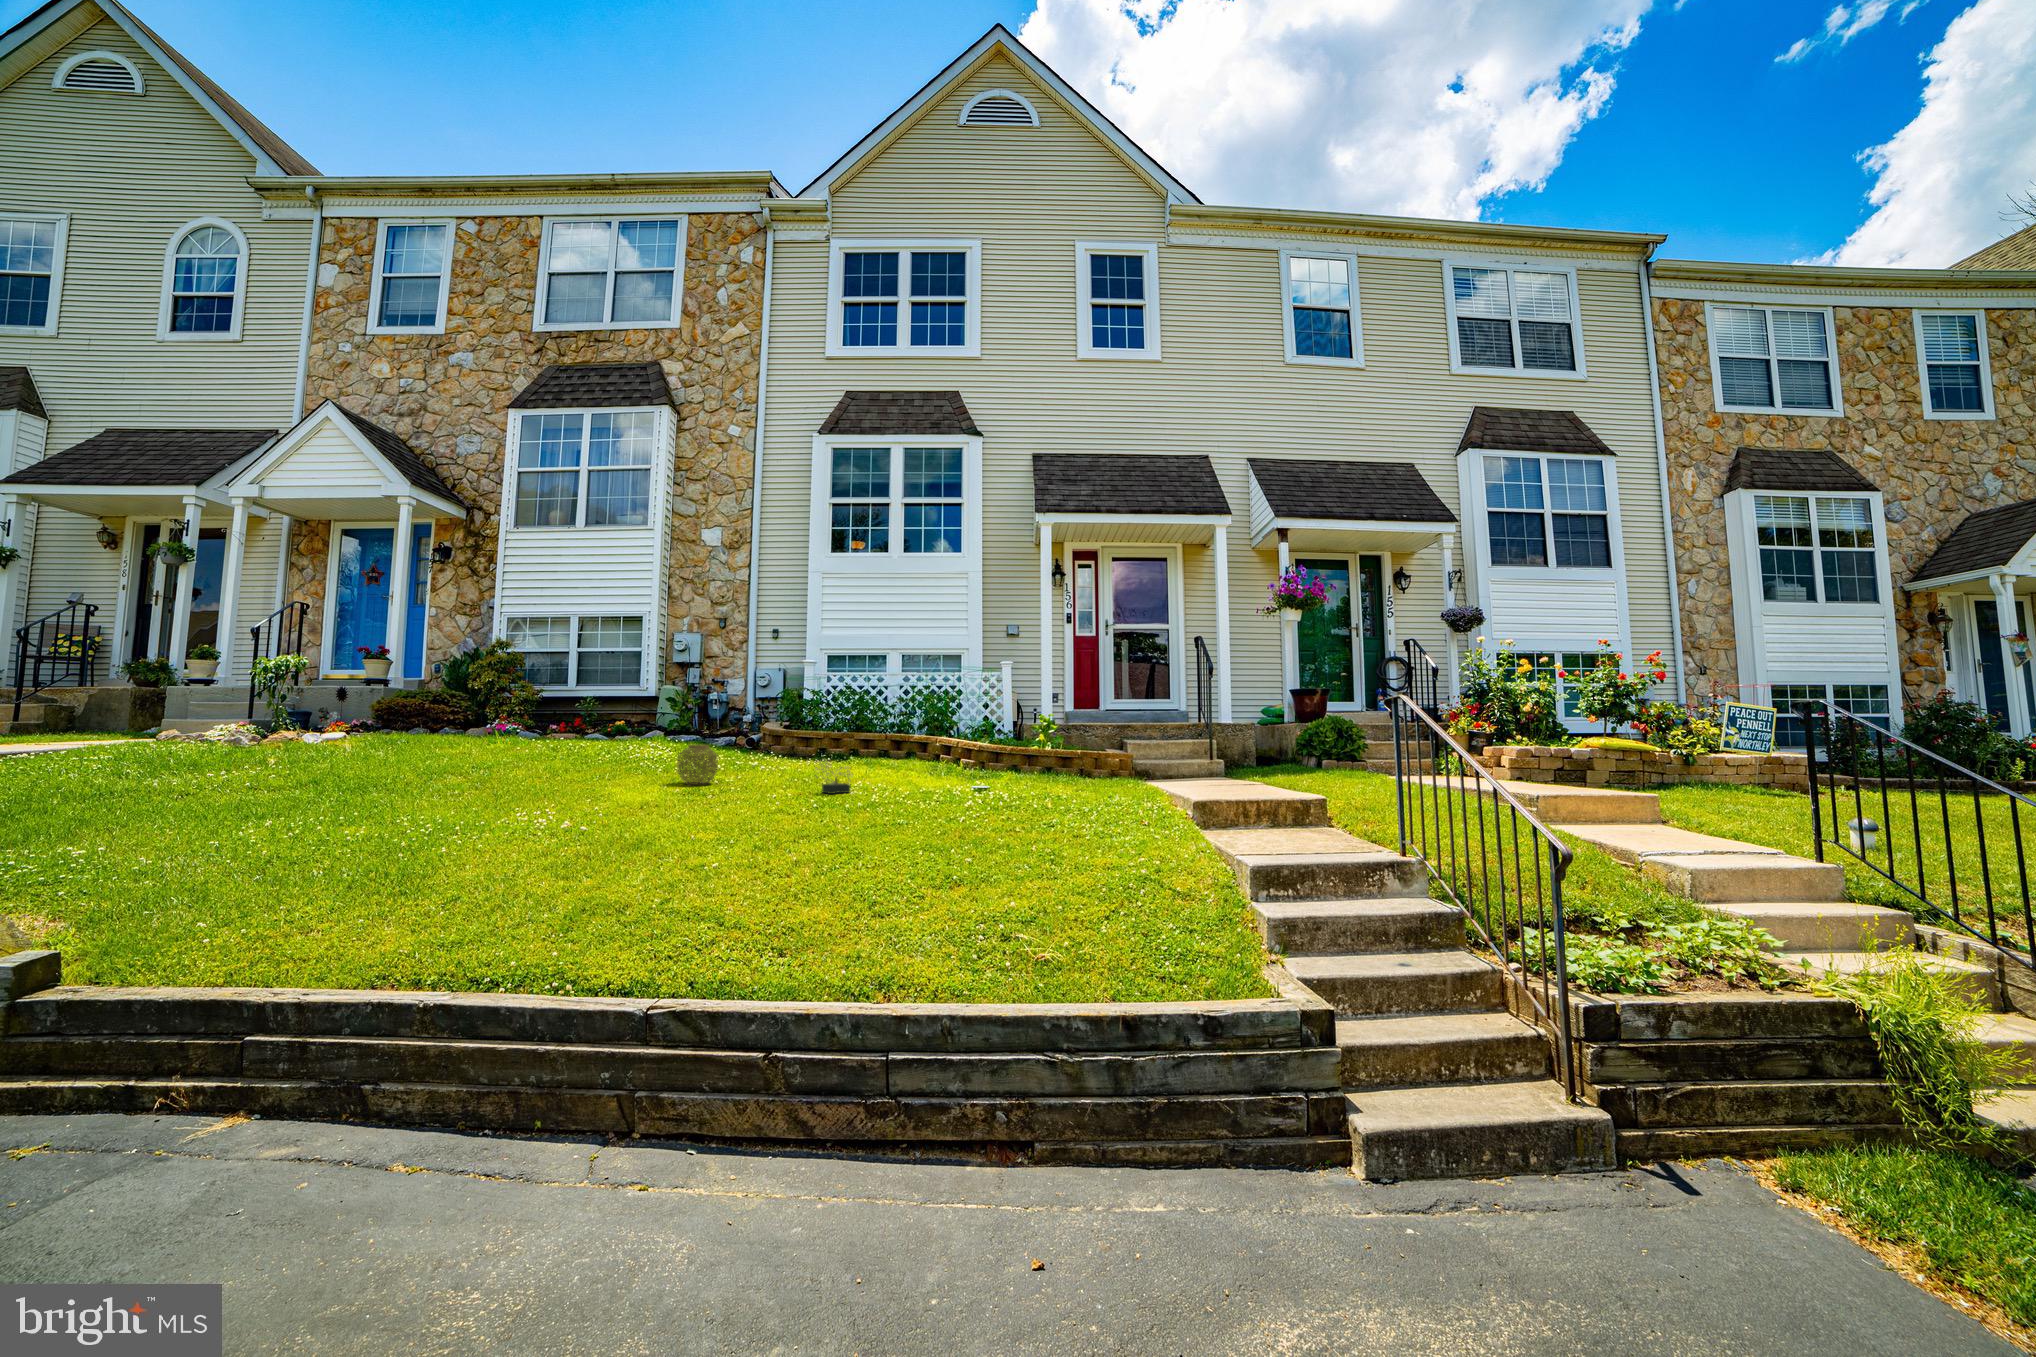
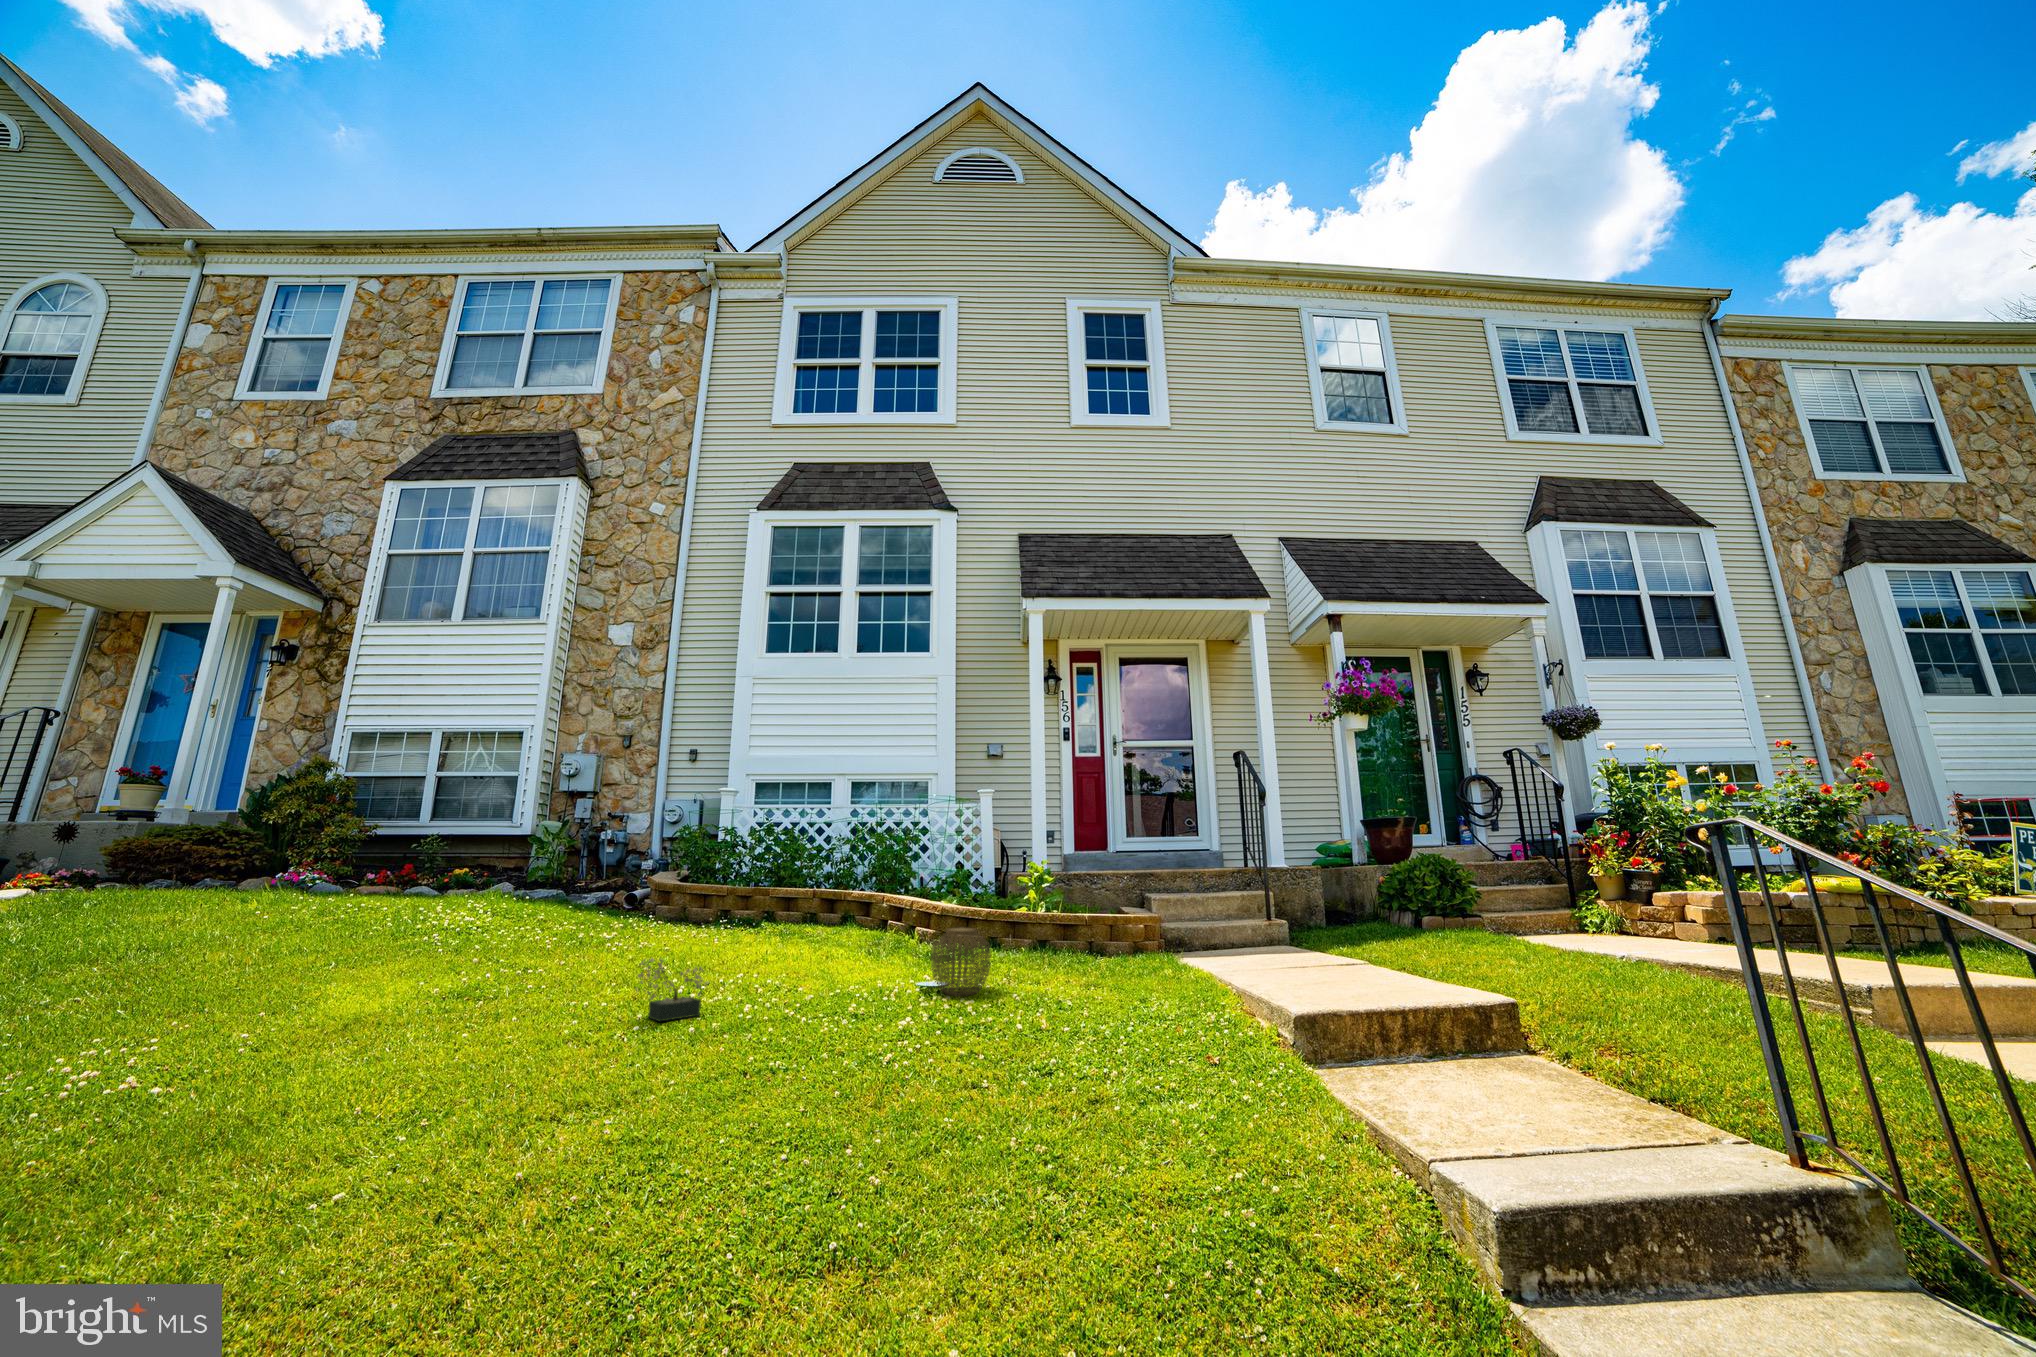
woven basket: present [678,745,718,785] -> present [931,927,990,995]

